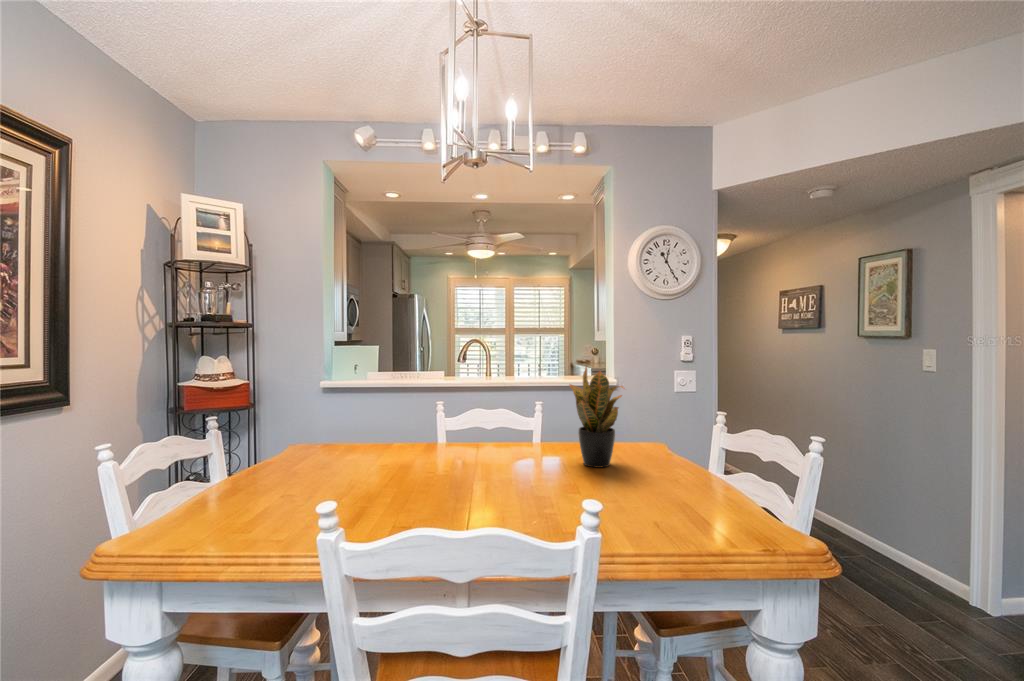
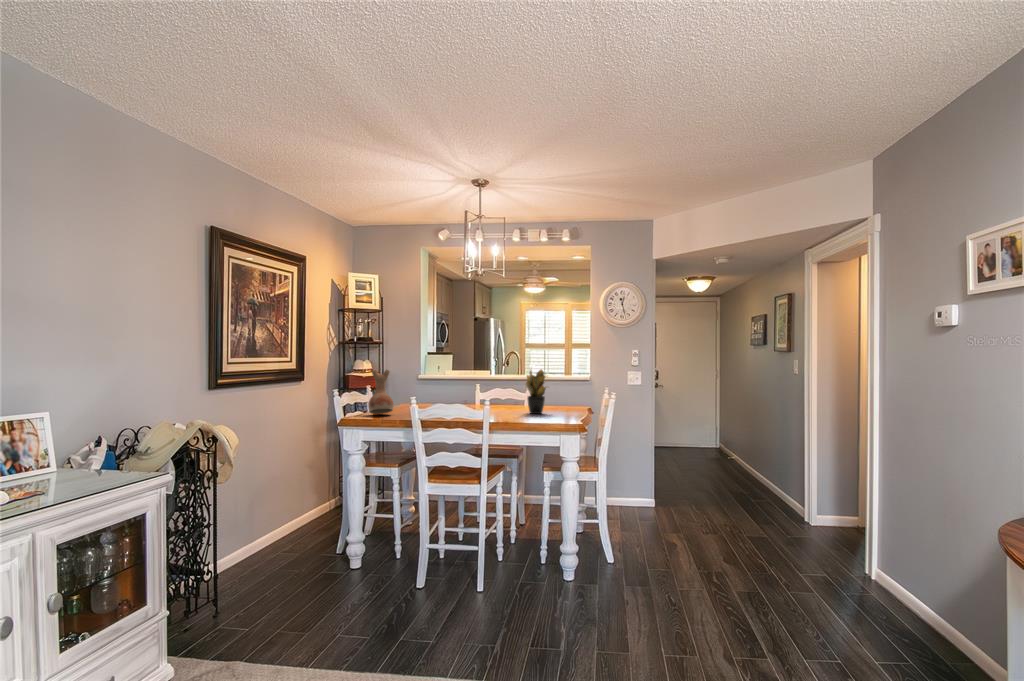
vase: none [193,390,272,518] -> present [368,370,394,414]

